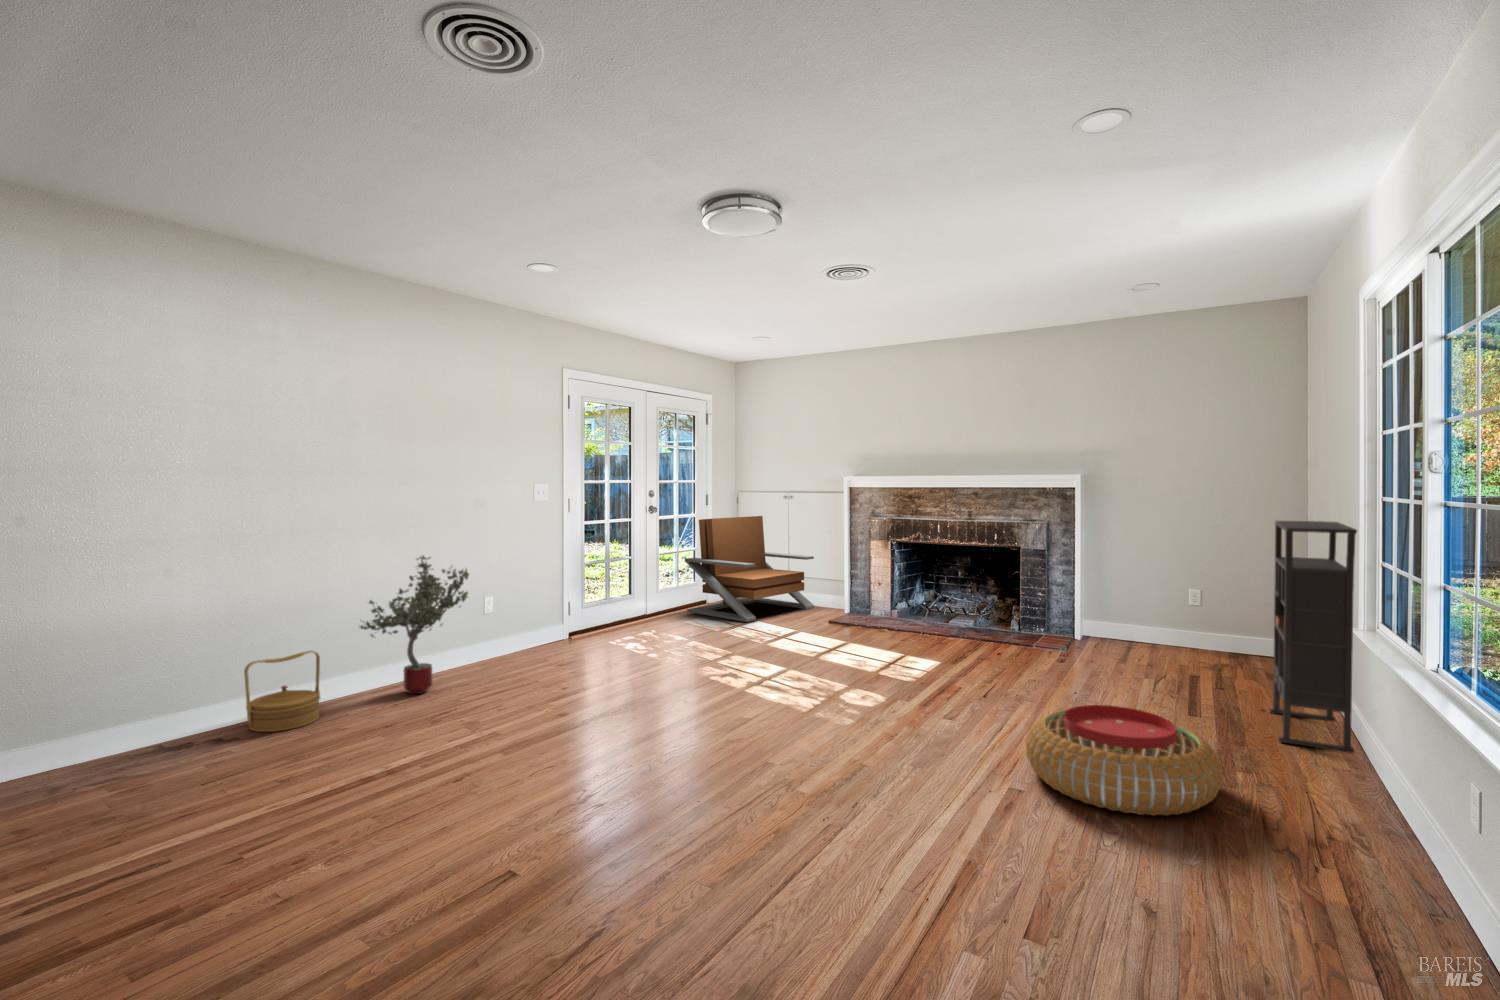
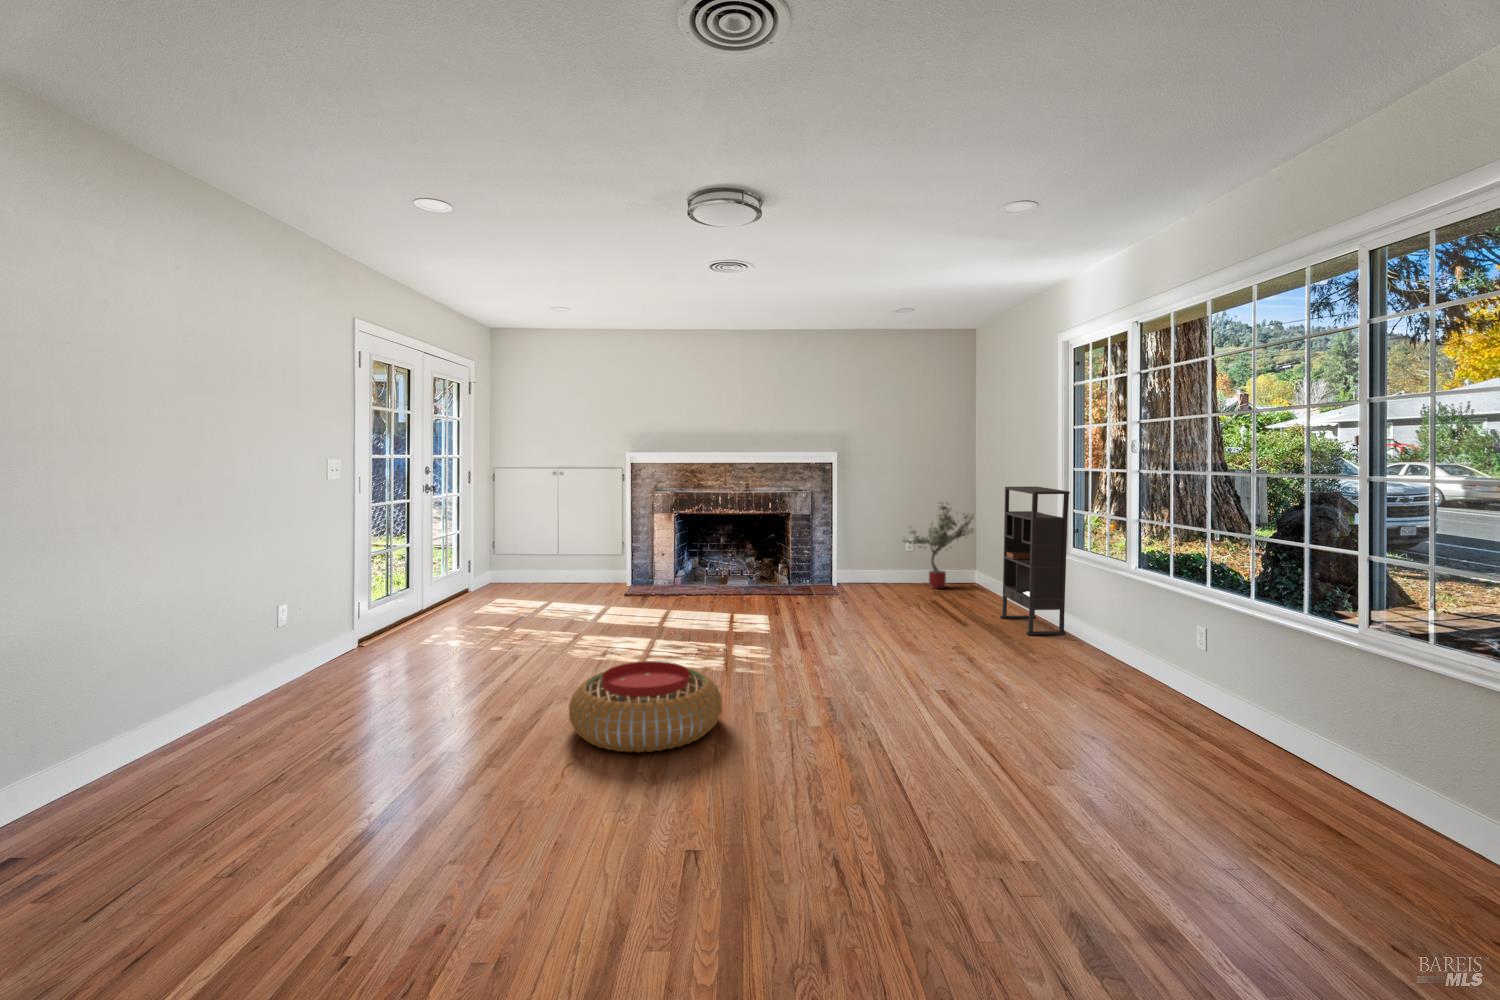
lounge chair: present [685,516,814,622] -> none [454,493,587,604]
potted tree: present [360,556,469,694] -> present [903,502,974,589]
basket: present [244,651,320,732] -> none [49,698,165,823]
pouf: present [1026,705,1223,816] -> present [569,661,722,753]

